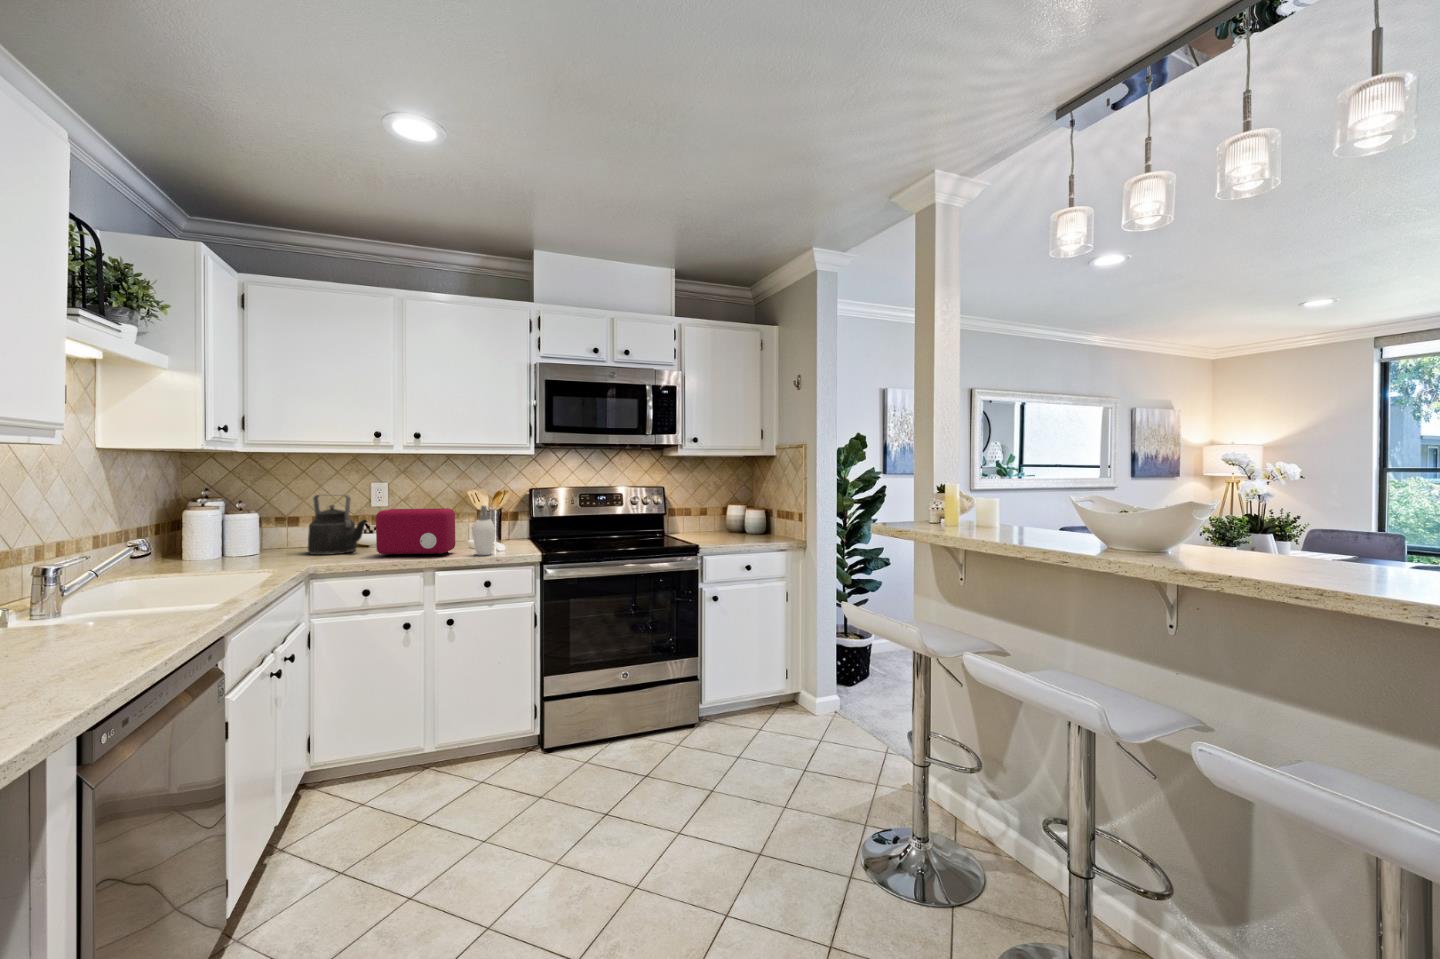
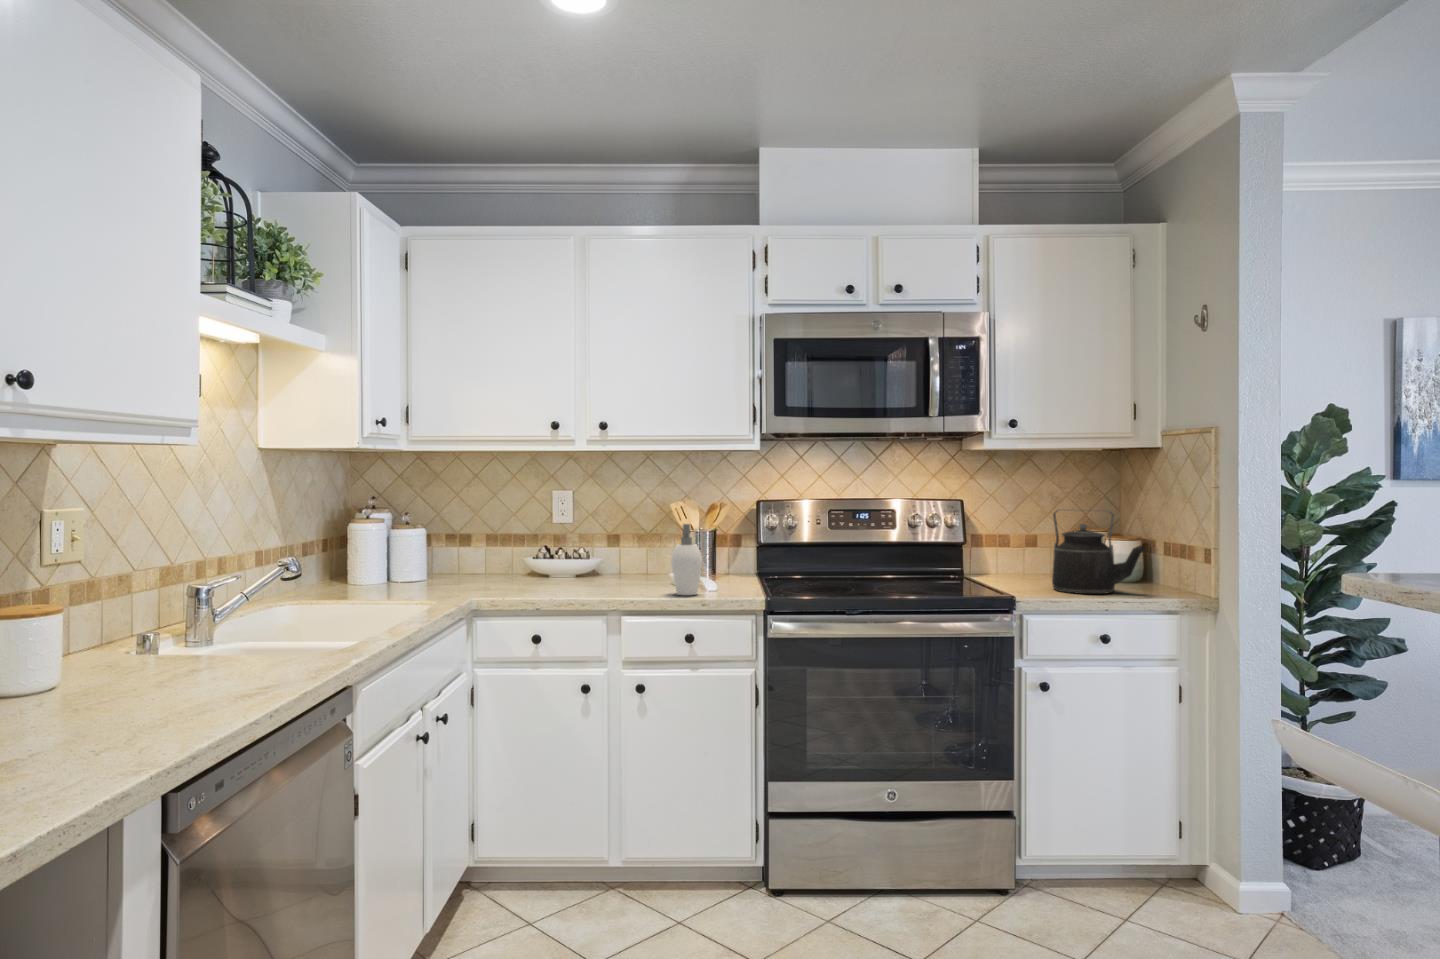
kettle: present [308,495,367,555] -> present [1052,510,1146,594]
toaster: present [376,508,455,556] -> none [552,526,651,593]

